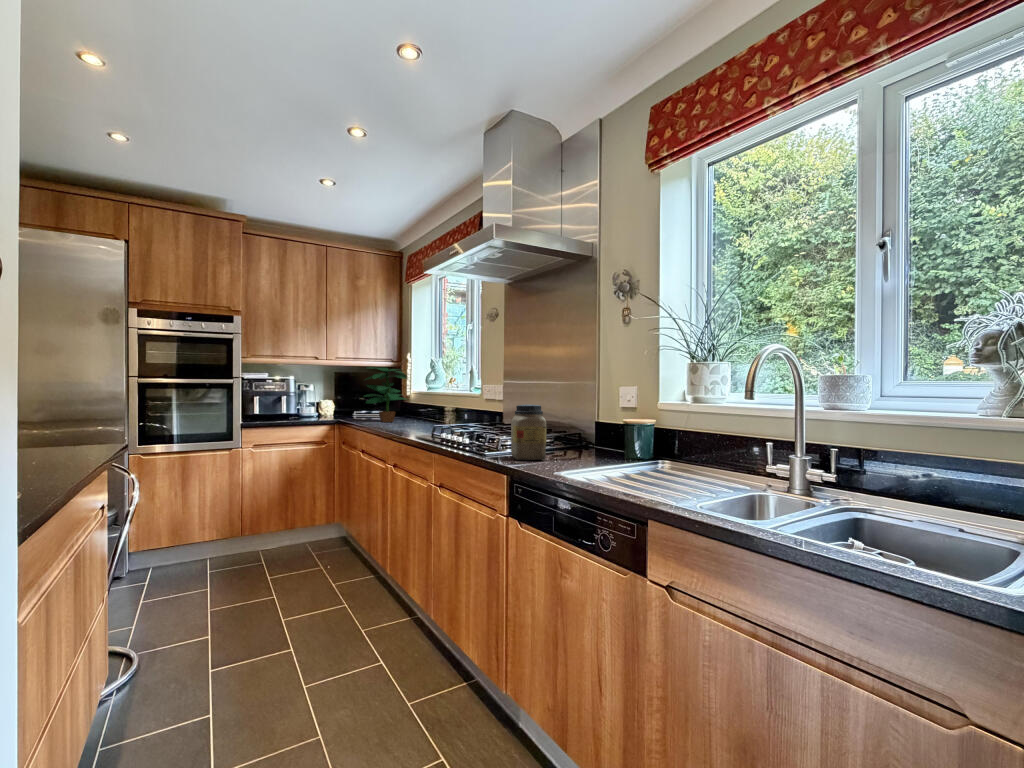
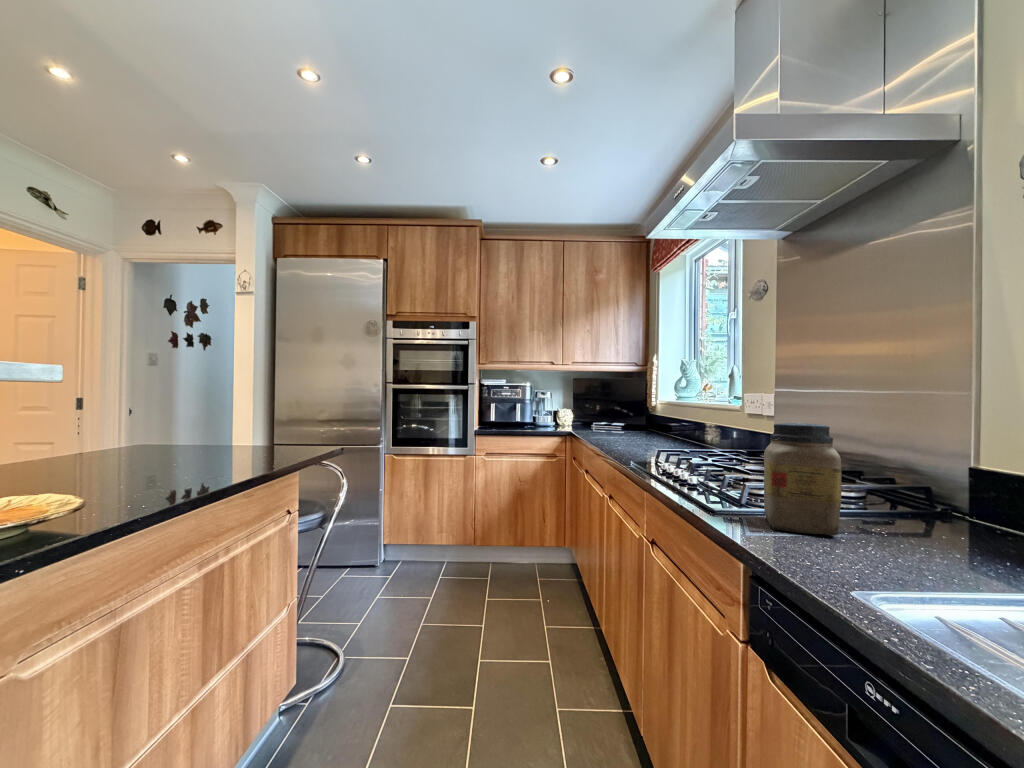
potted plant: present [365,367,407,422] -> none [589,371,647,437]

